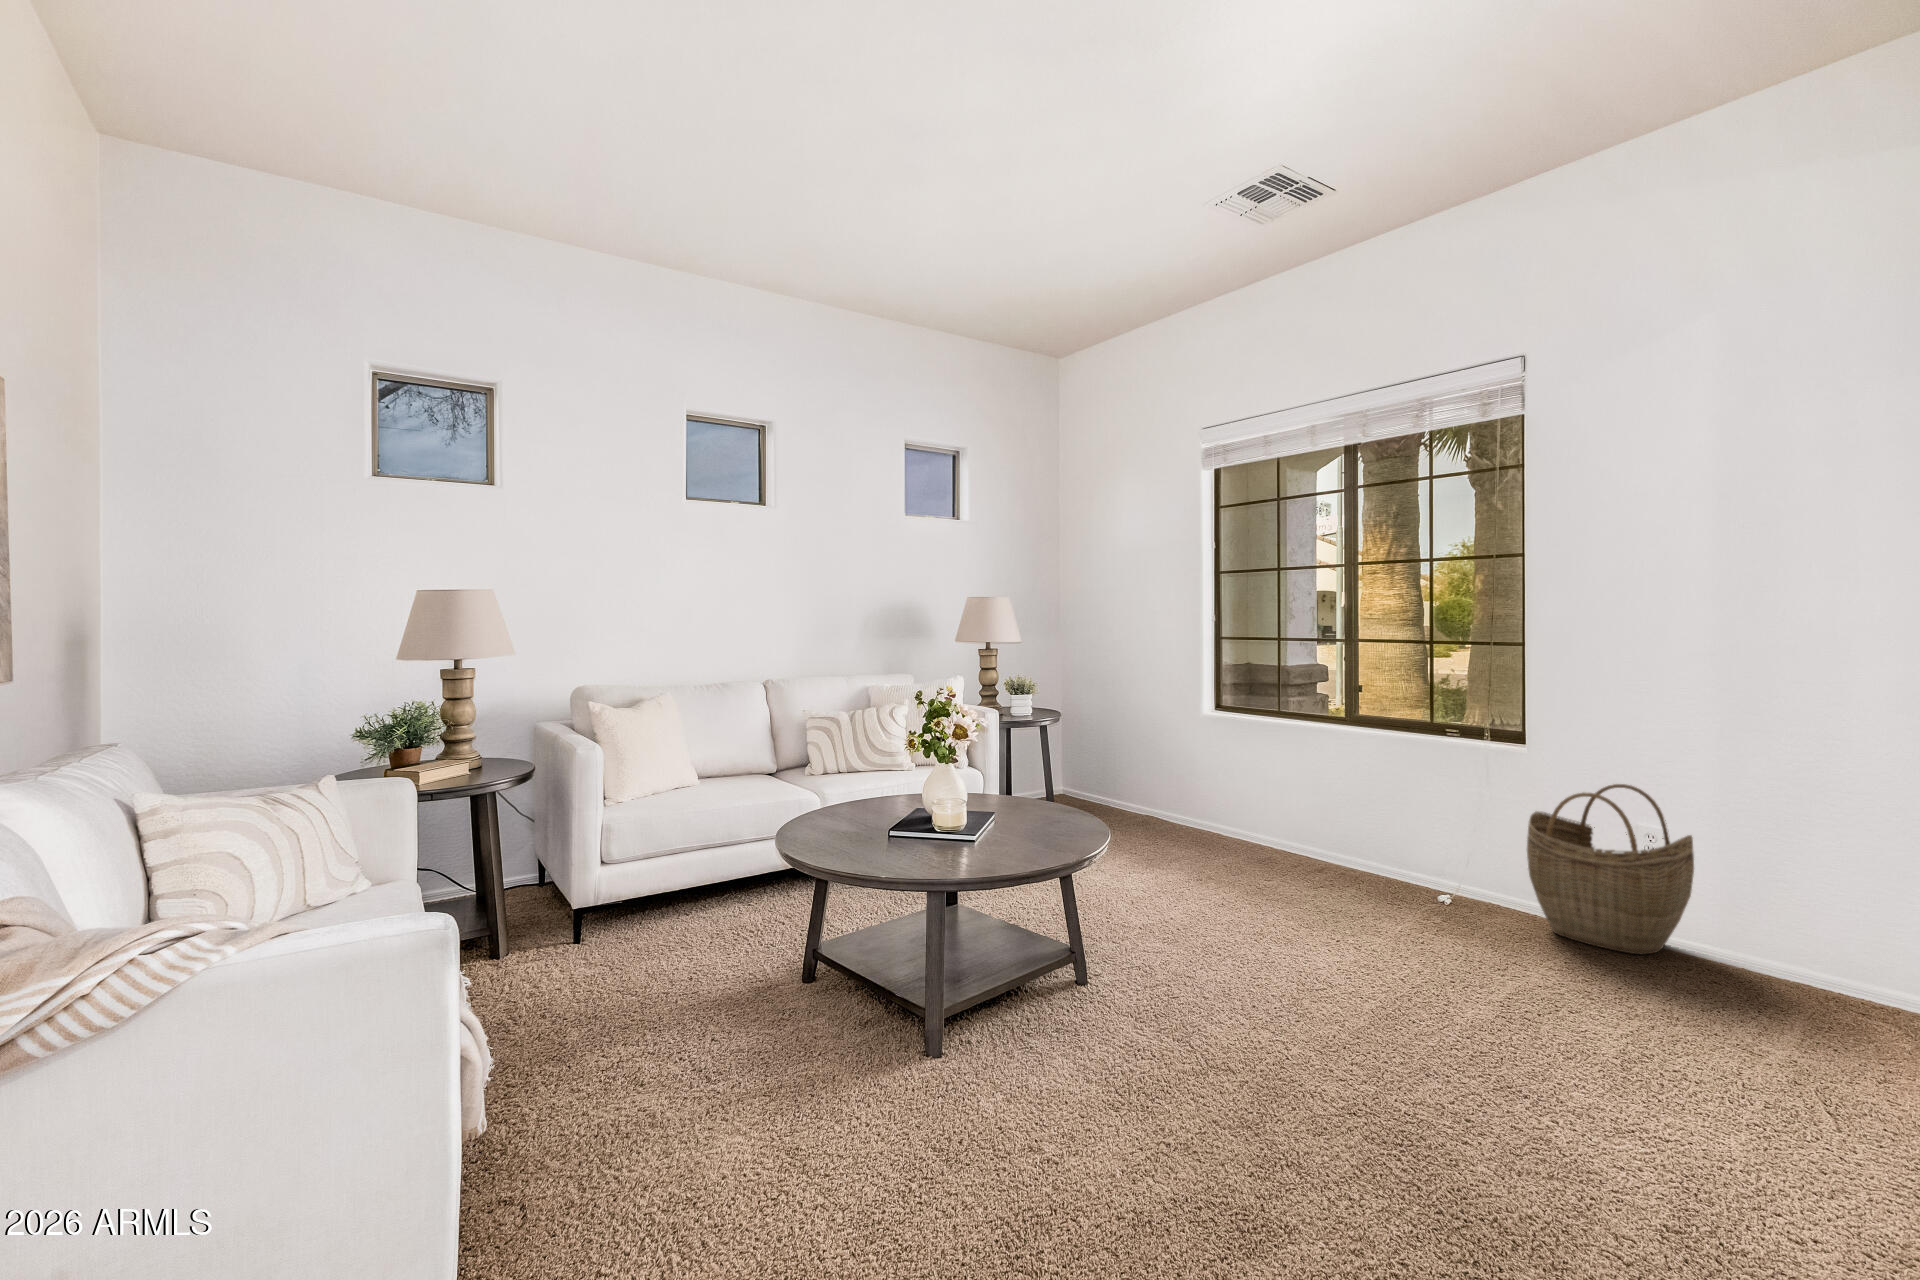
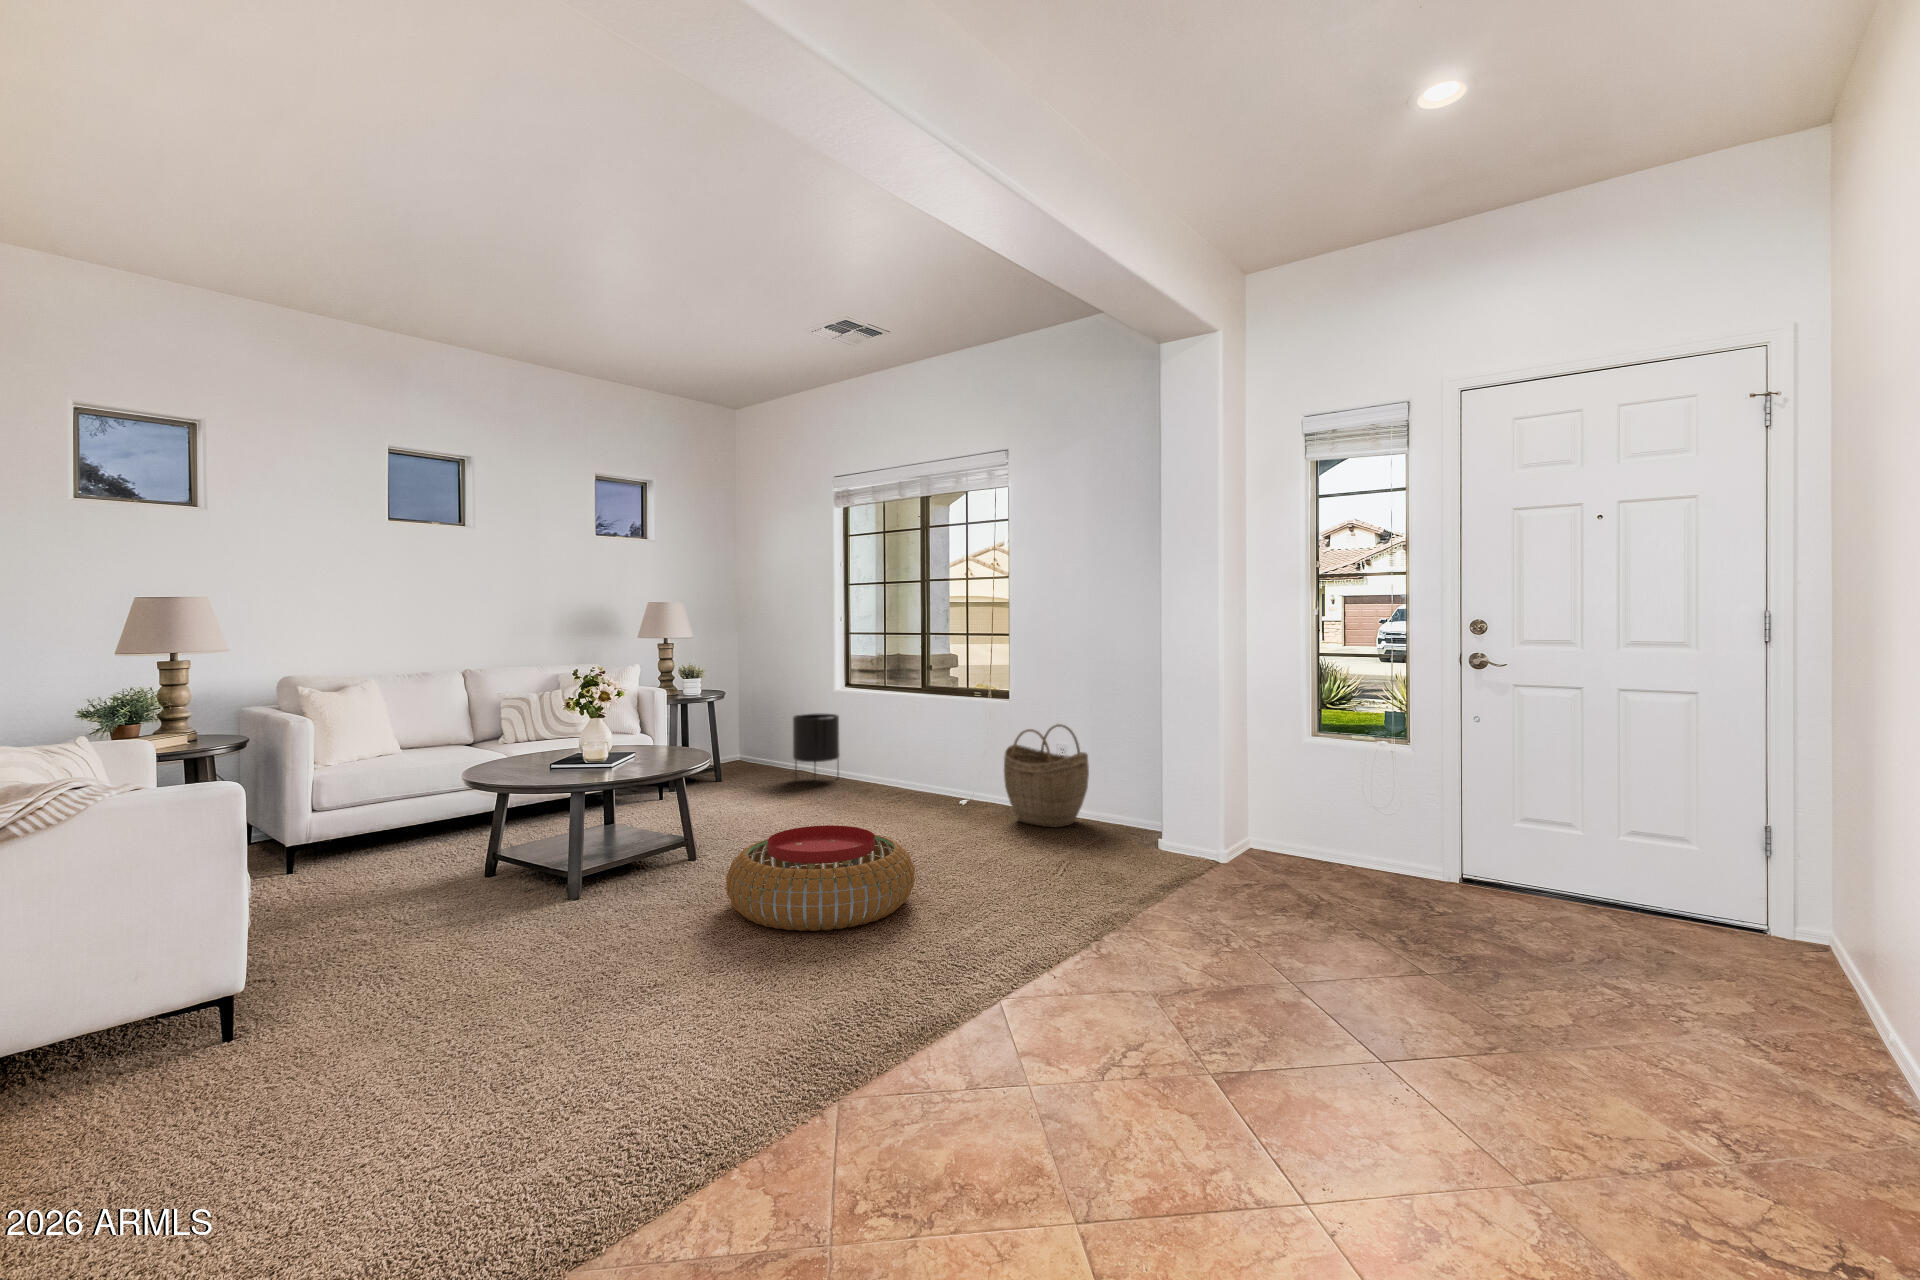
planter: none [1149,743,1211,841] -> present [793,713,840,763]
pouf: none [1192,962,1552,1198] -> present [726,825,915,931]

